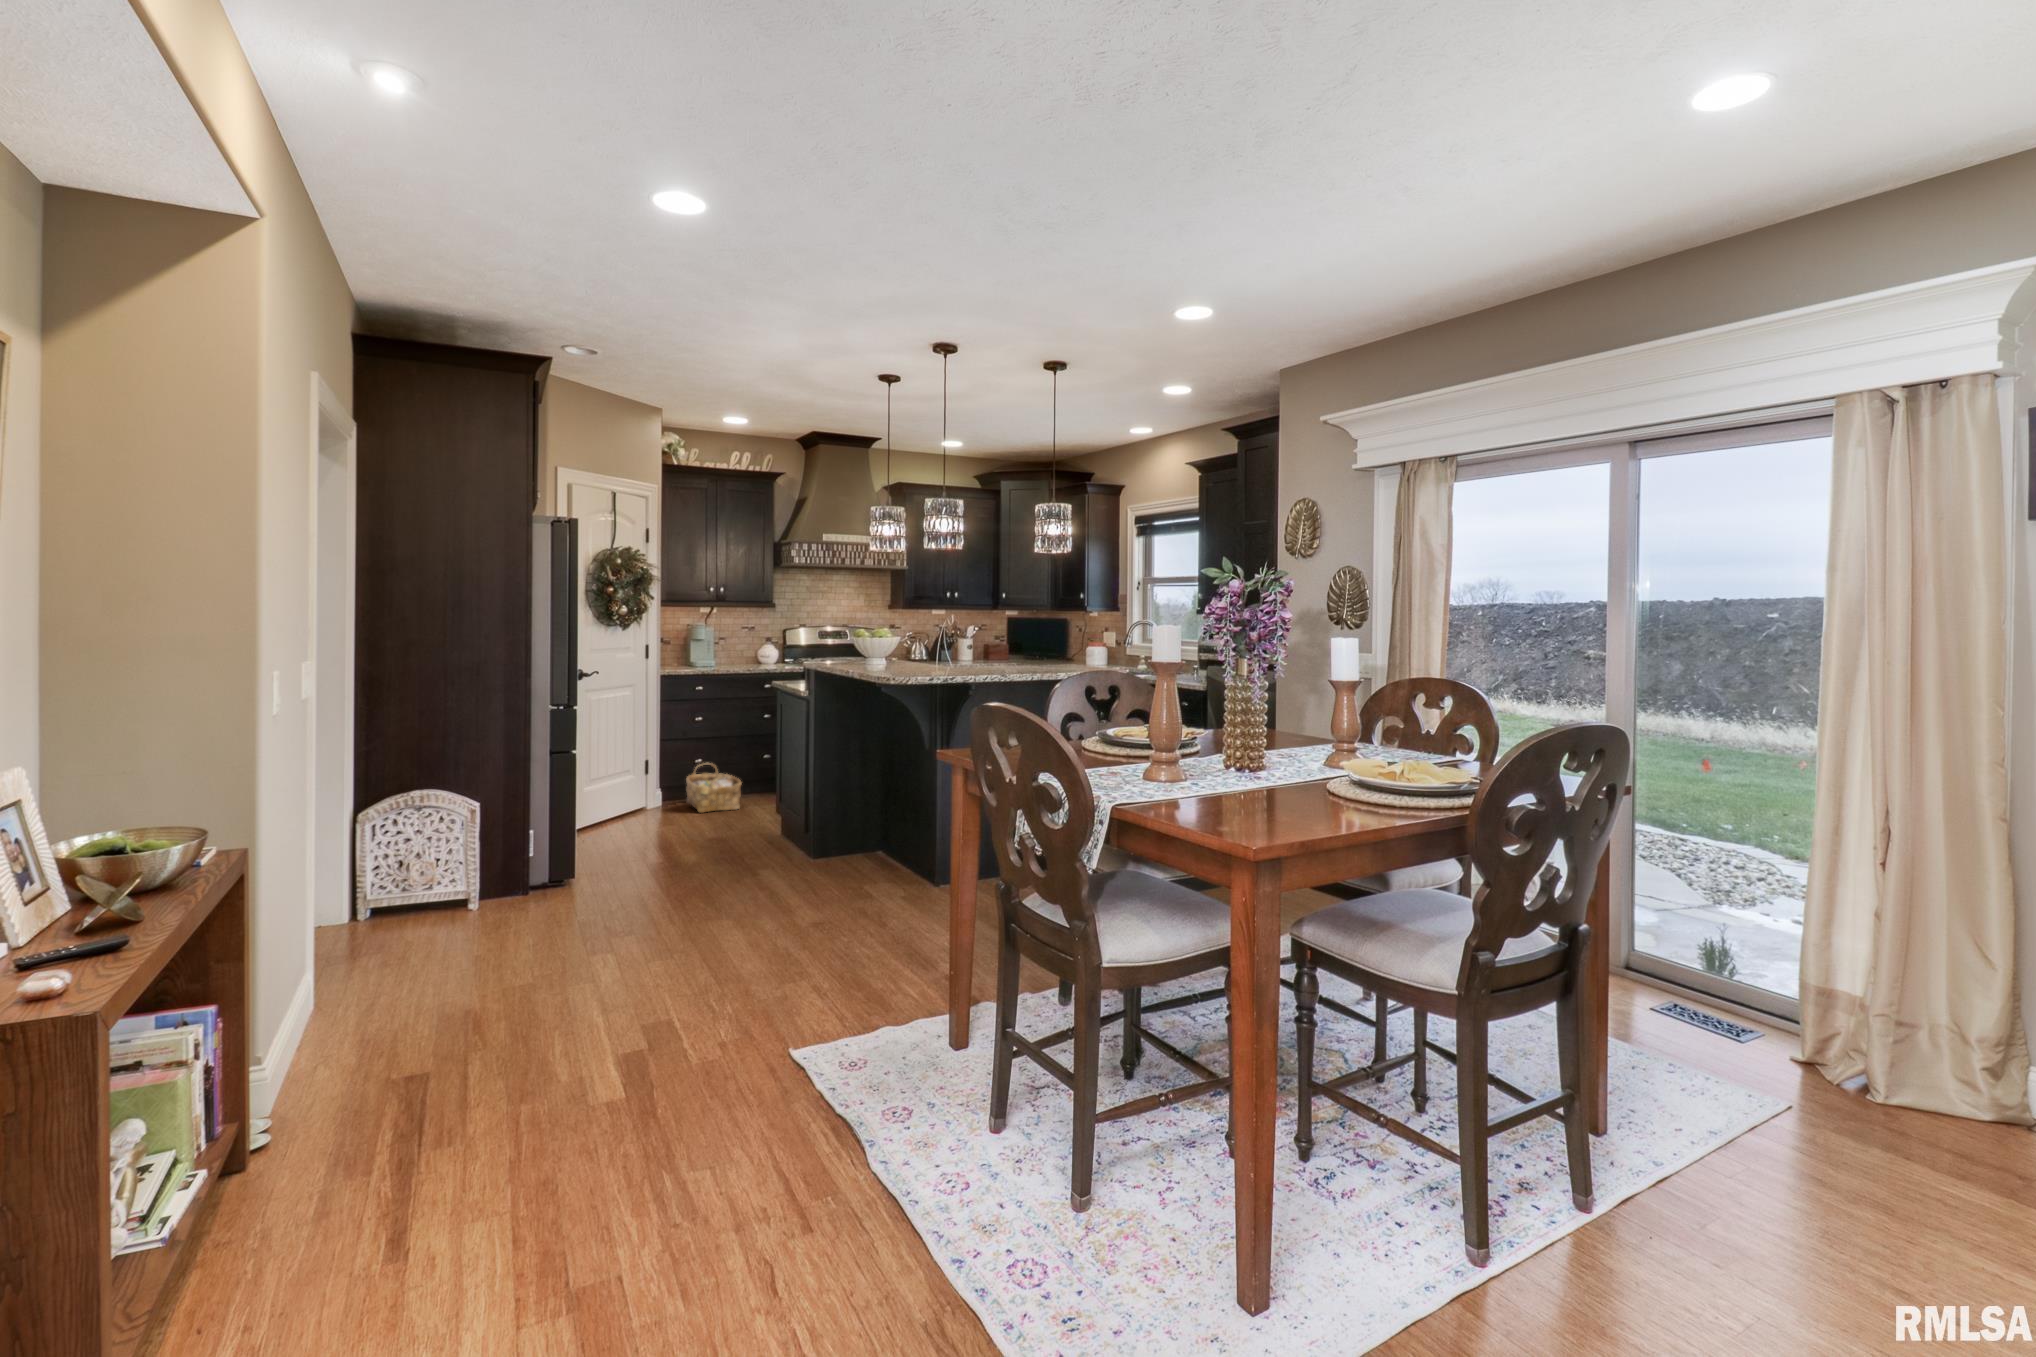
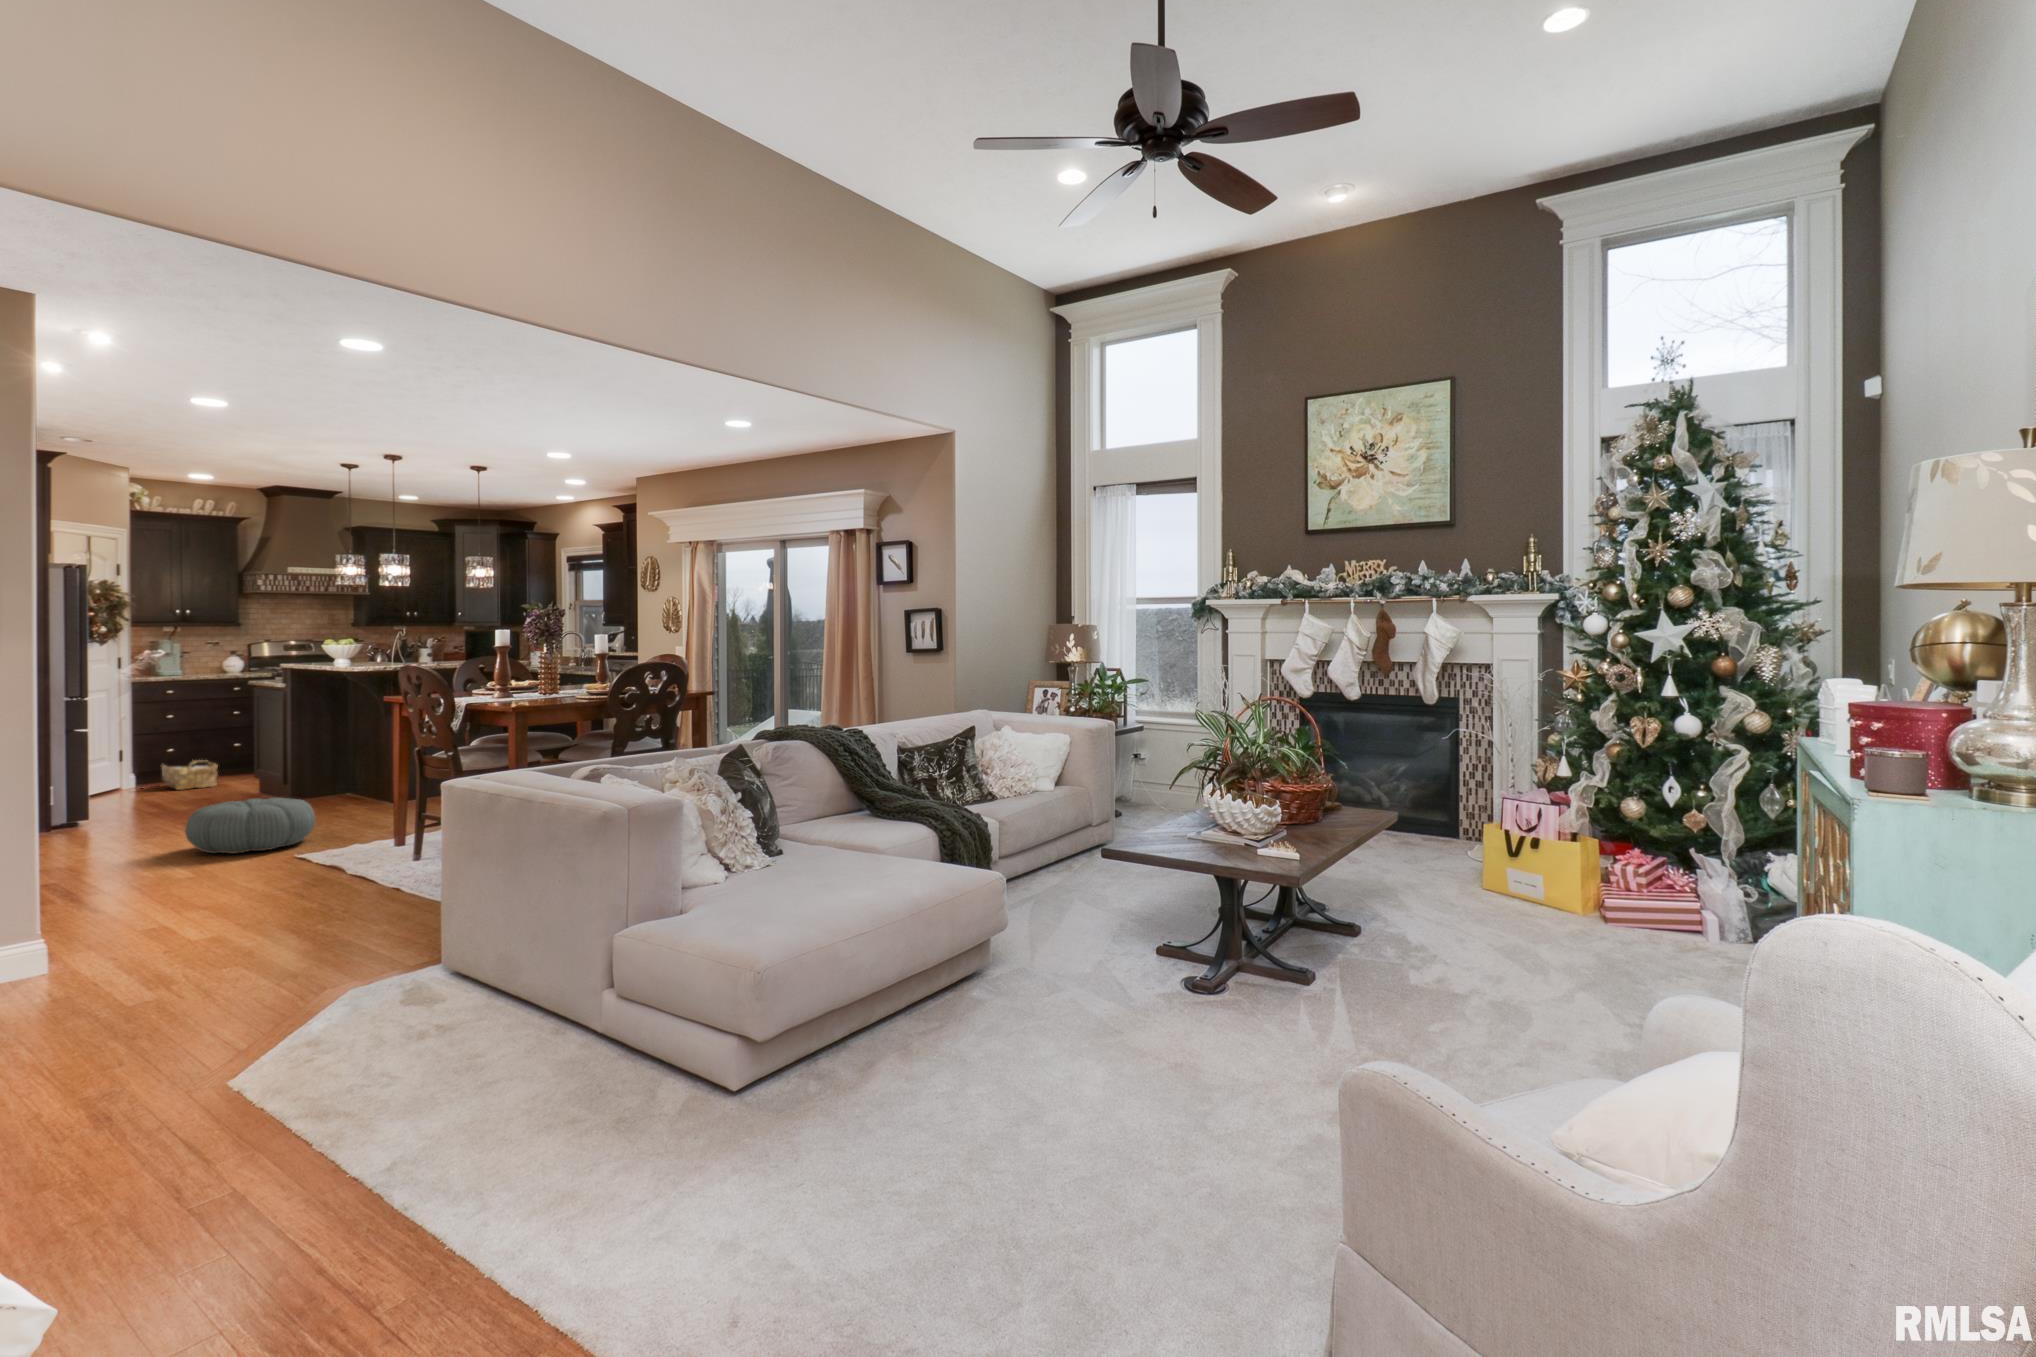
pouf: none [637,902,822,1019] -> present [185,798,315,853]

